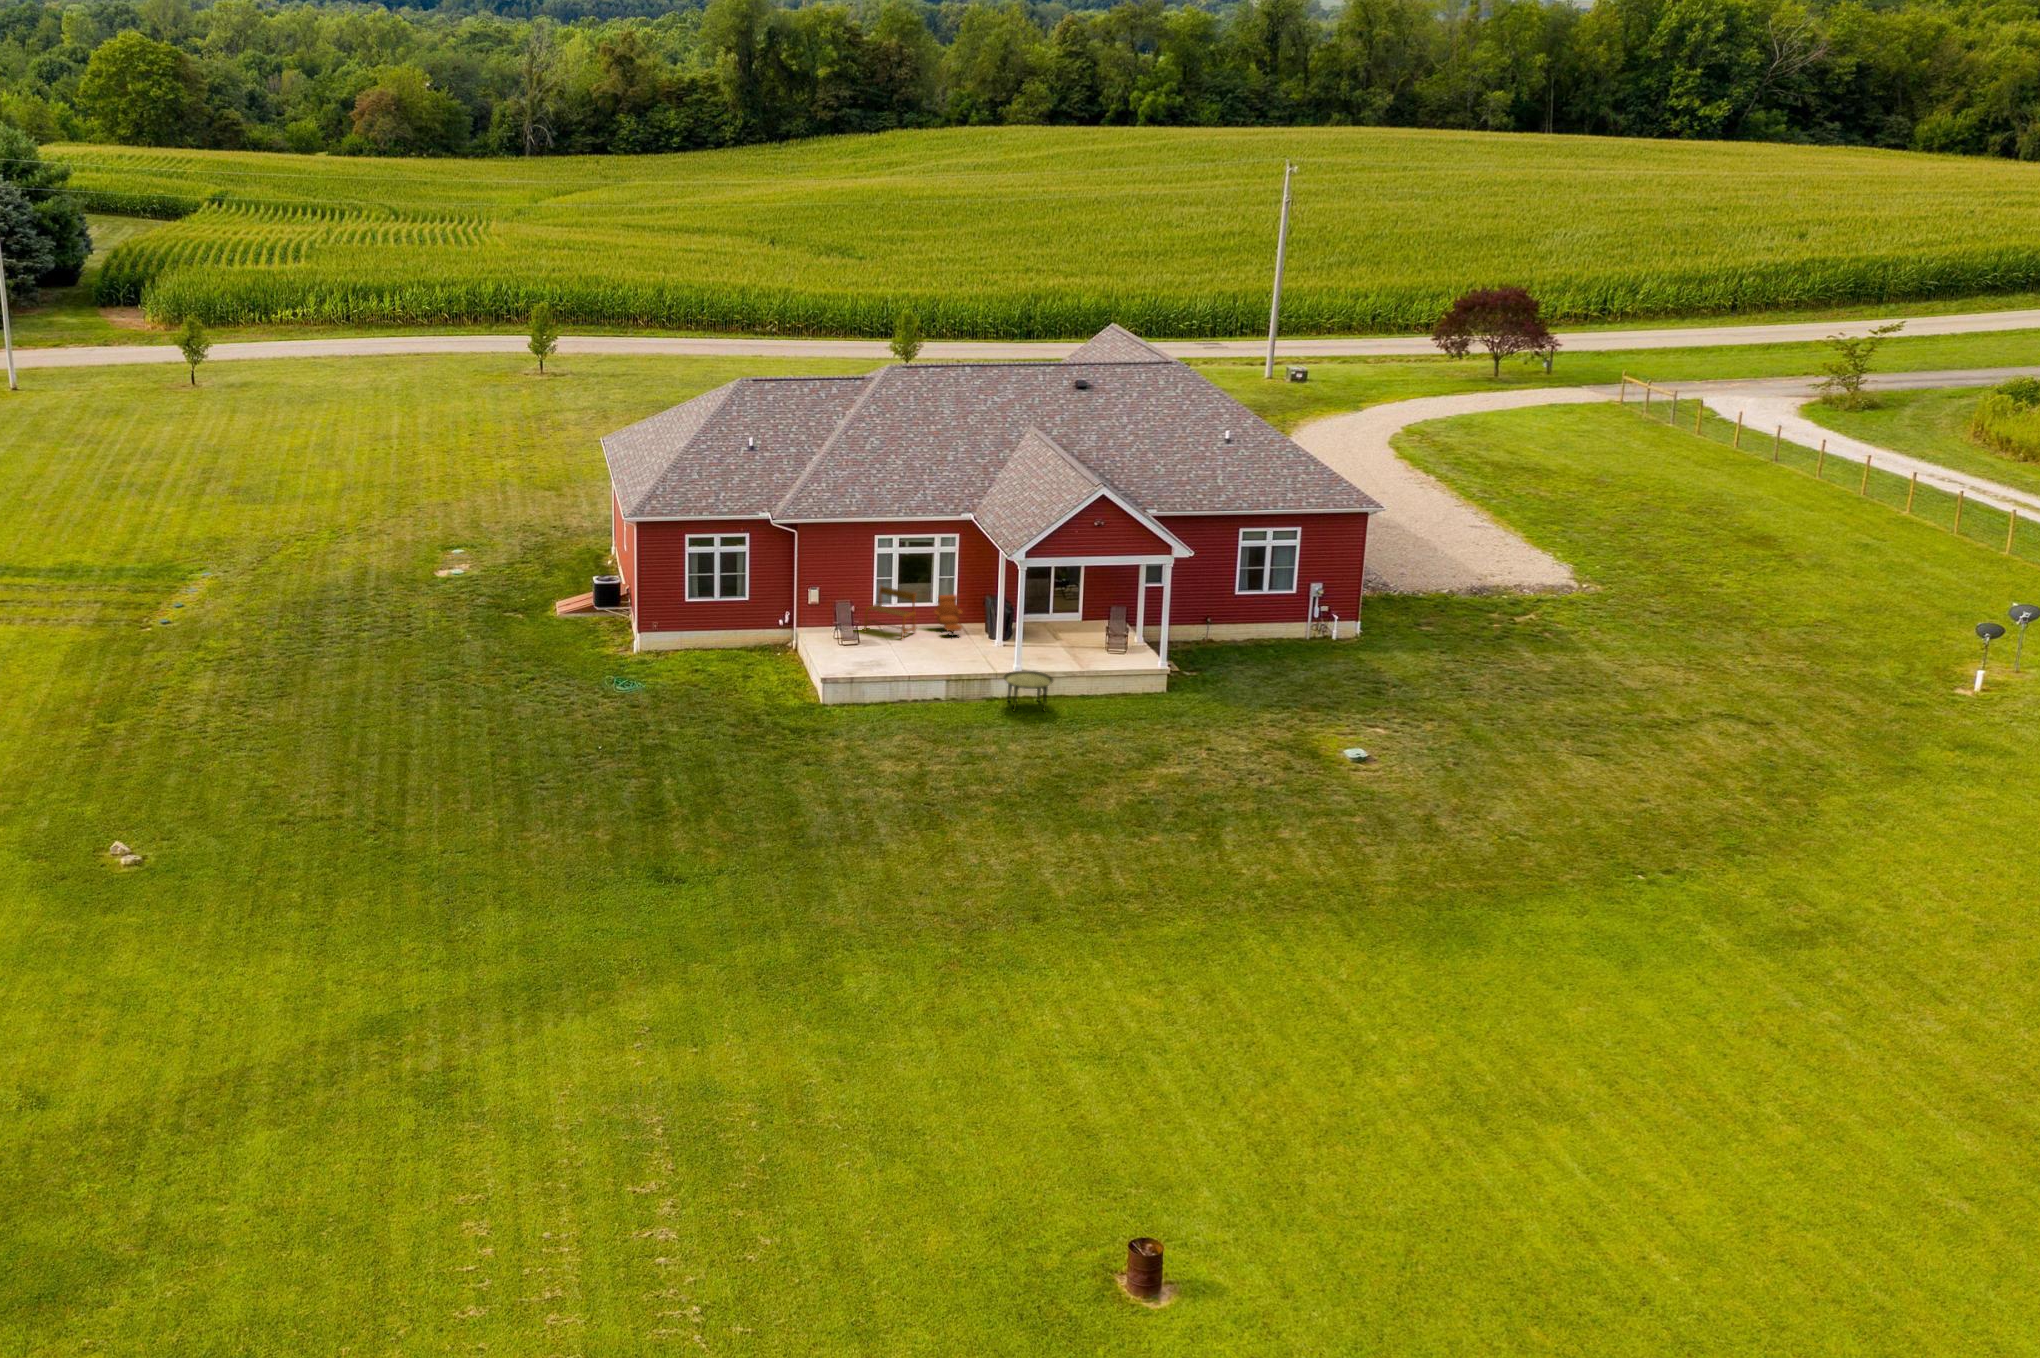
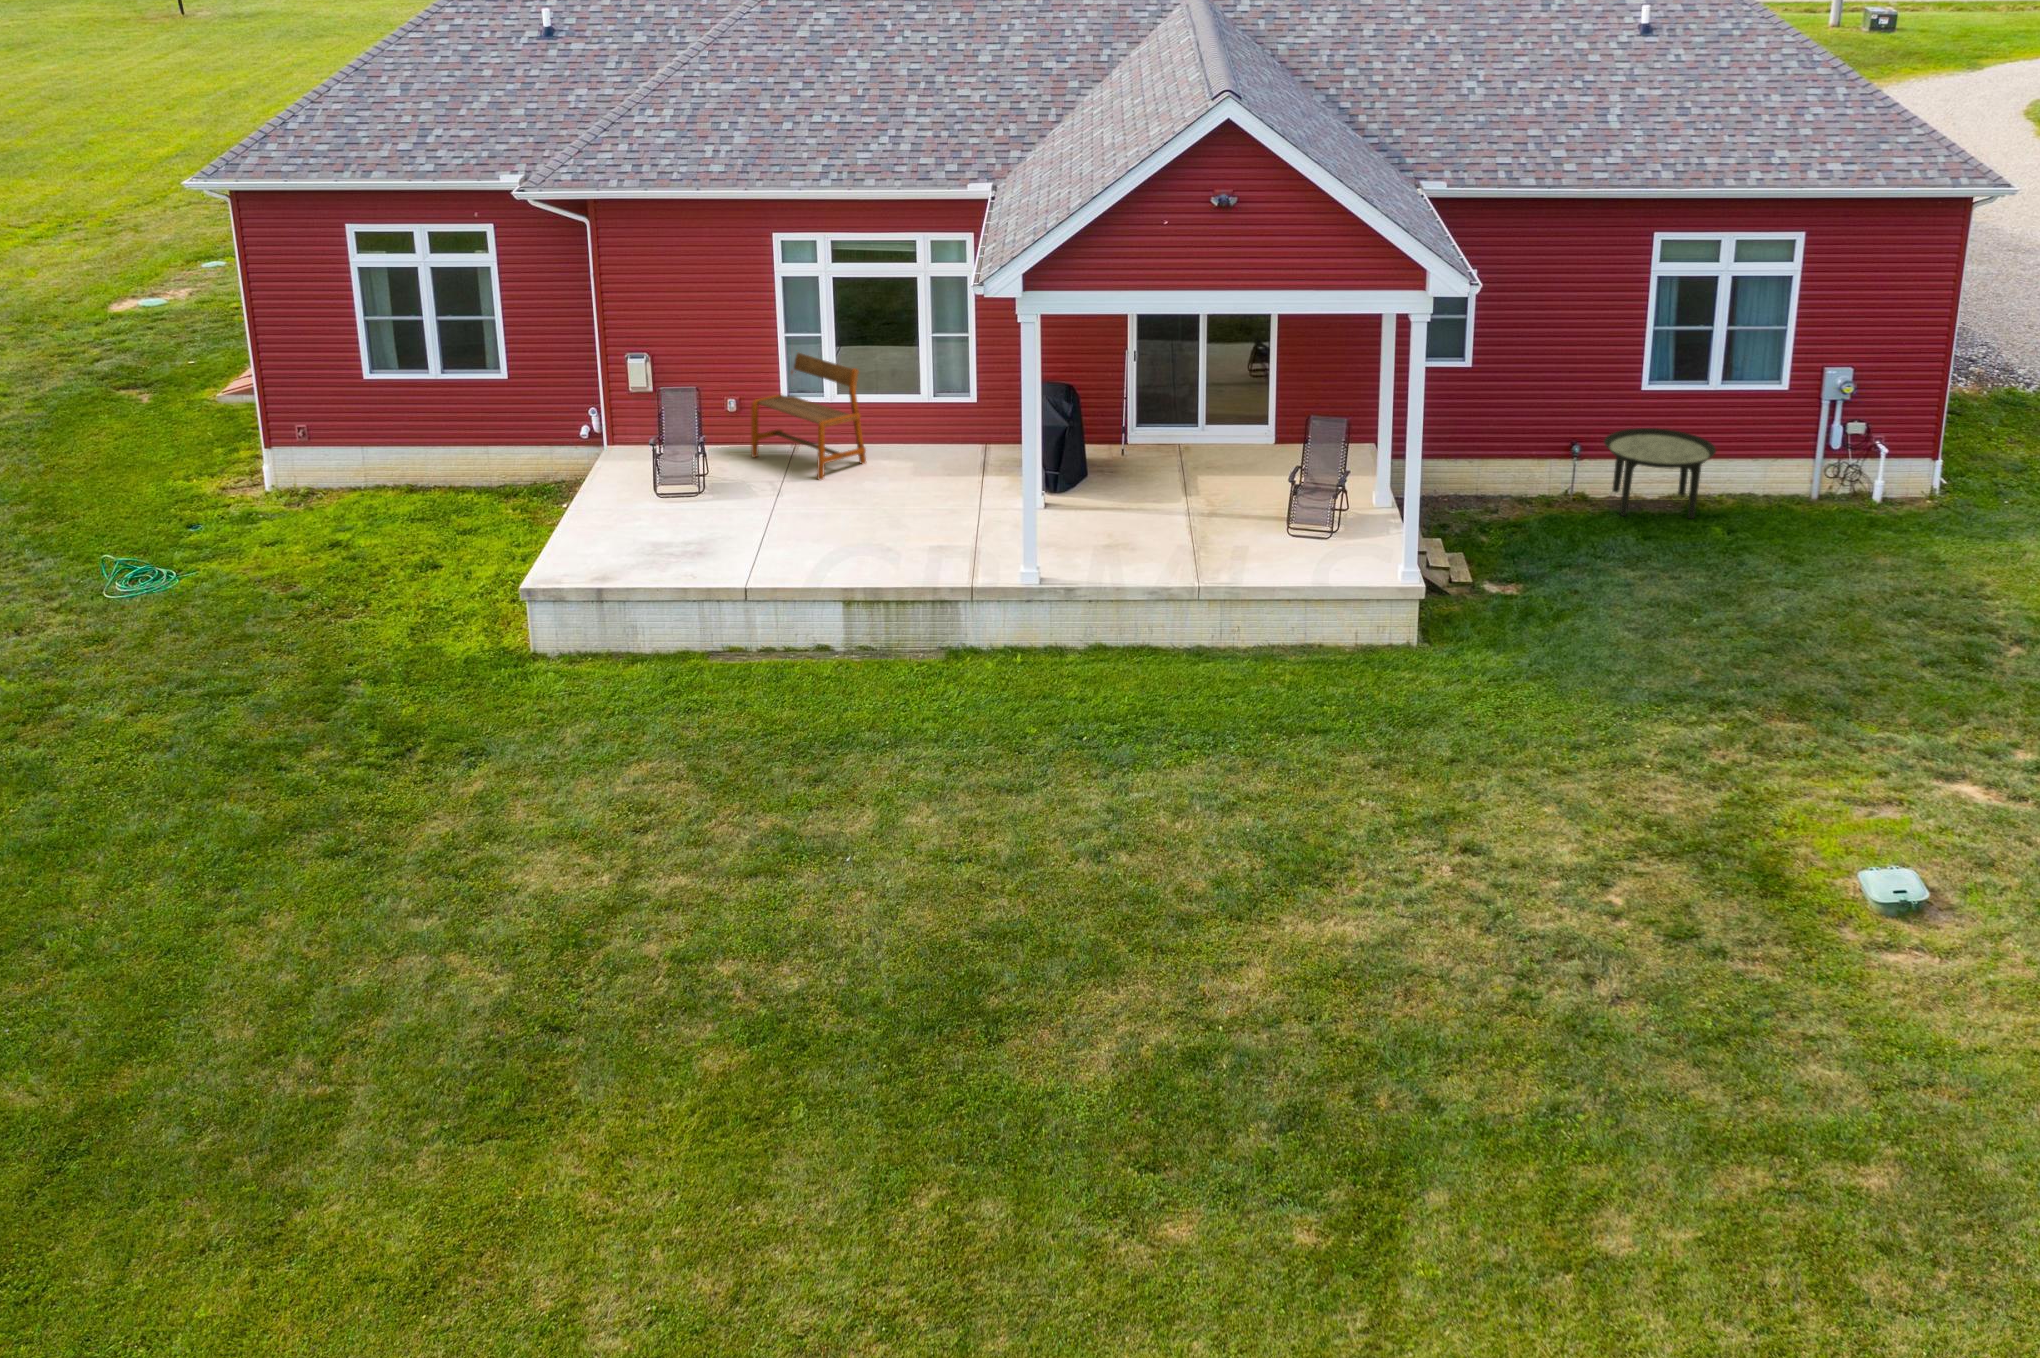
lounge chair: present [934,595,962,636] -> none [909,375,979,481]
round table: present [1004,671,1053,711] -> present [1604,428,1716,519]

